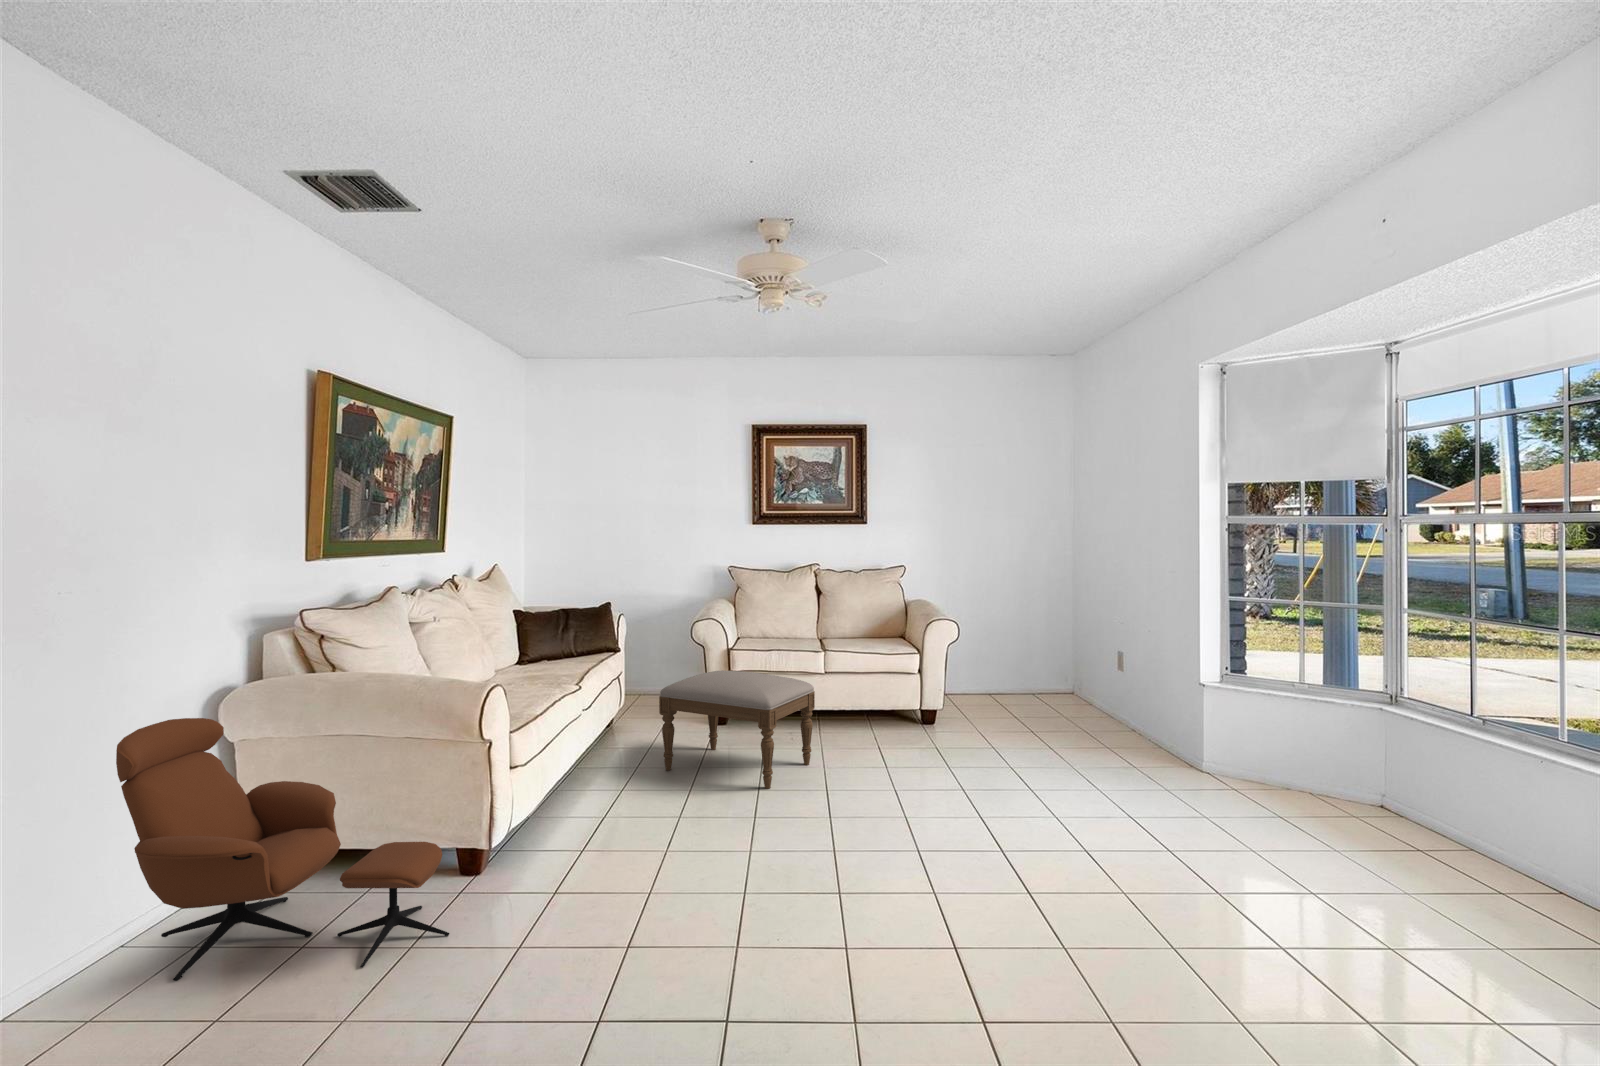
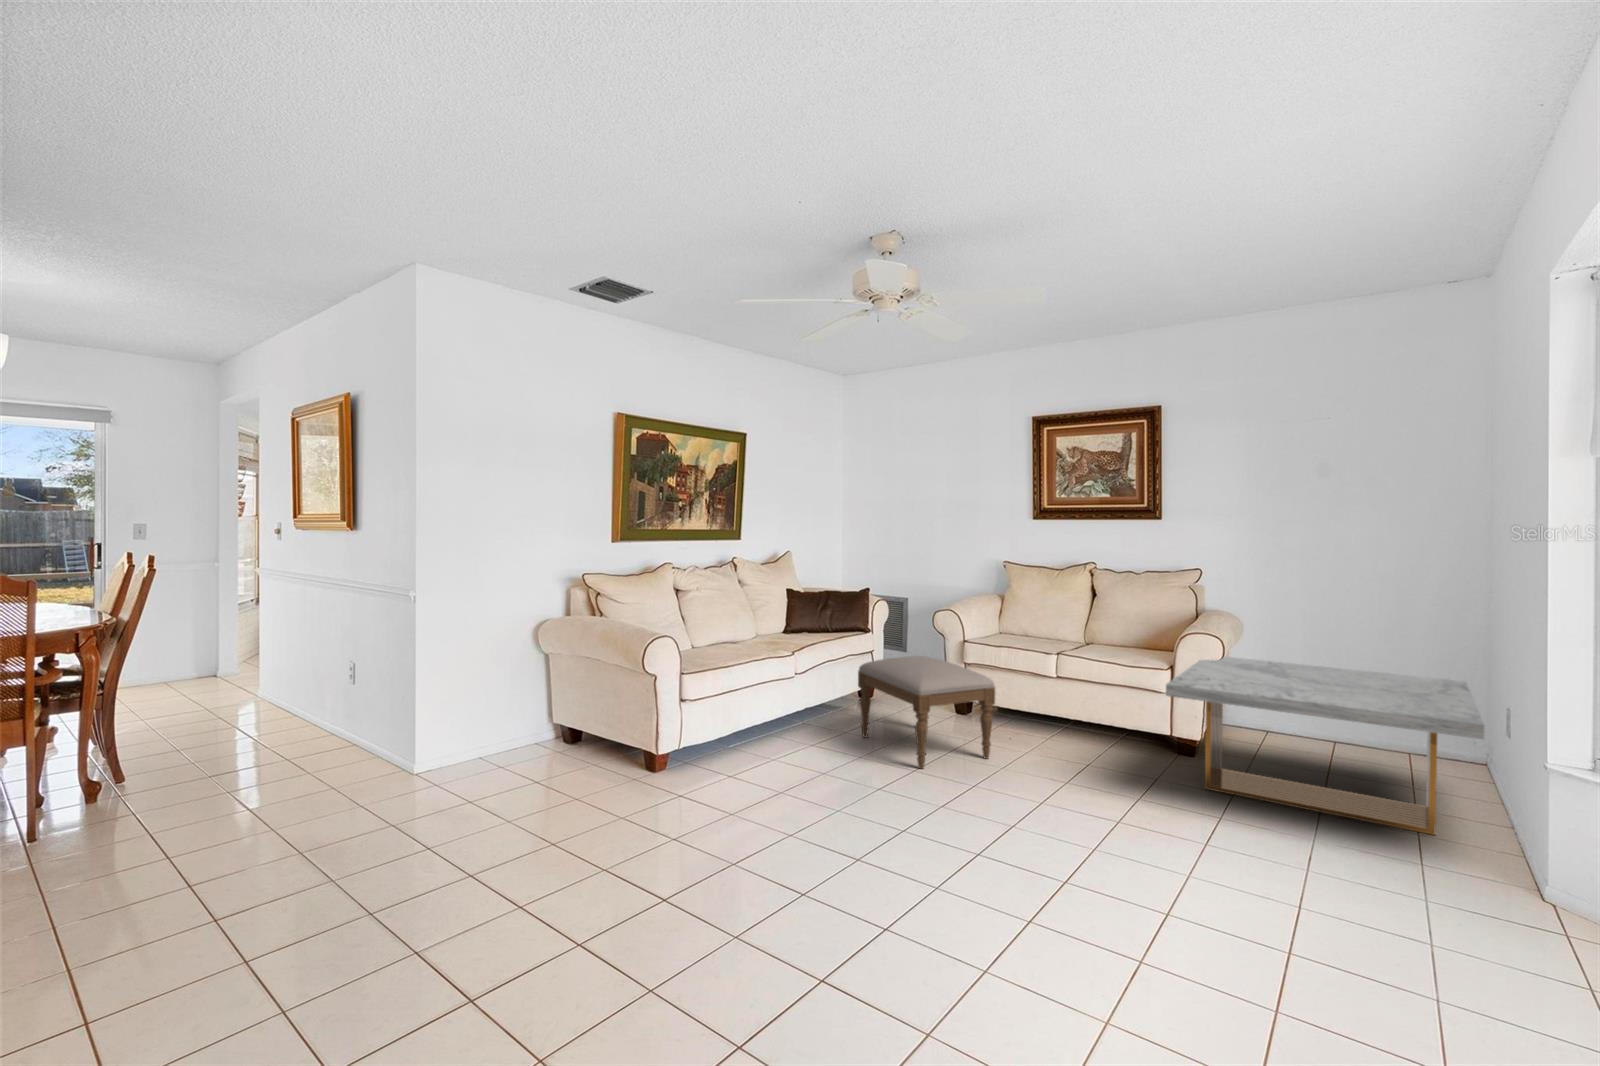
coffee table: none [947,638,1189,751] -> present [1166,657,1485,835]
lounge chair: present [116,718,449,980] -> none [459,635,606,803]

